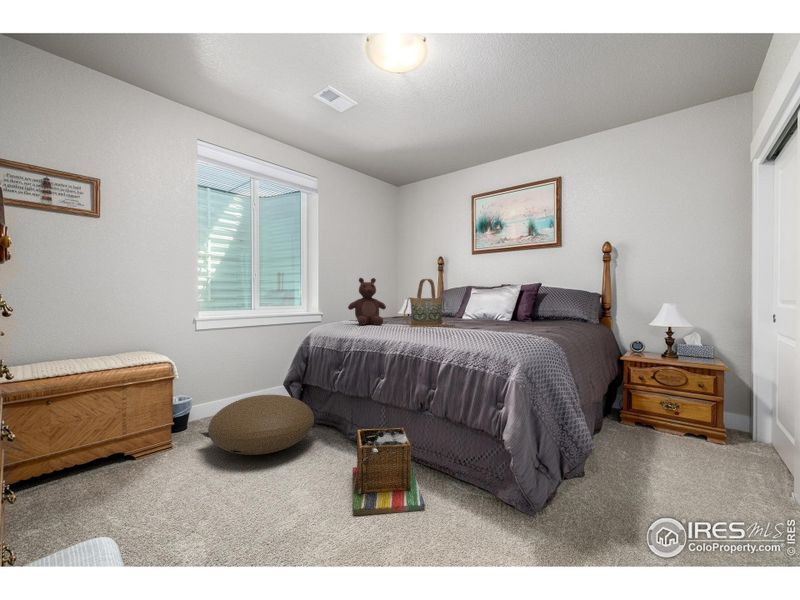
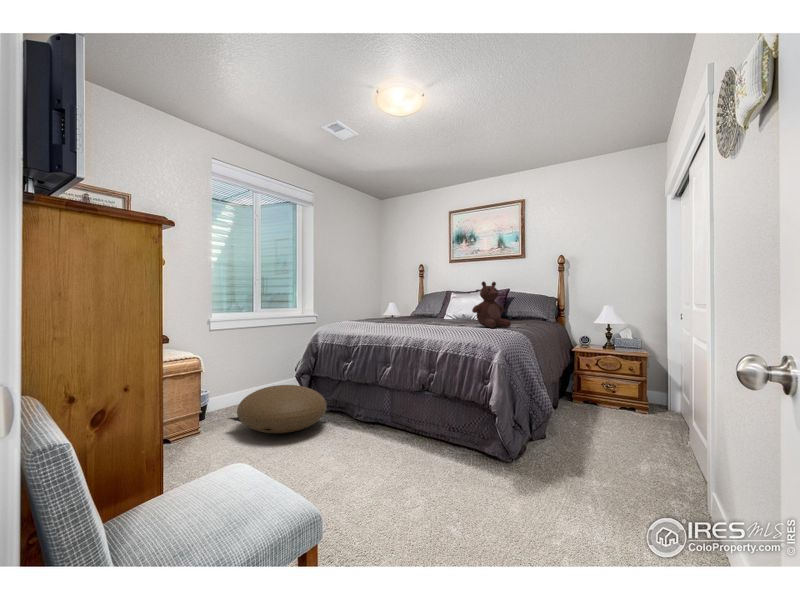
teddy bear: present [348,278,386,325] -> present [472,282,511,328]
handbag: present [404,279,455,327] -> none [400,285,443,325]
laundry basket: present [353,428,425,515] -> none [367,405,431,469]

